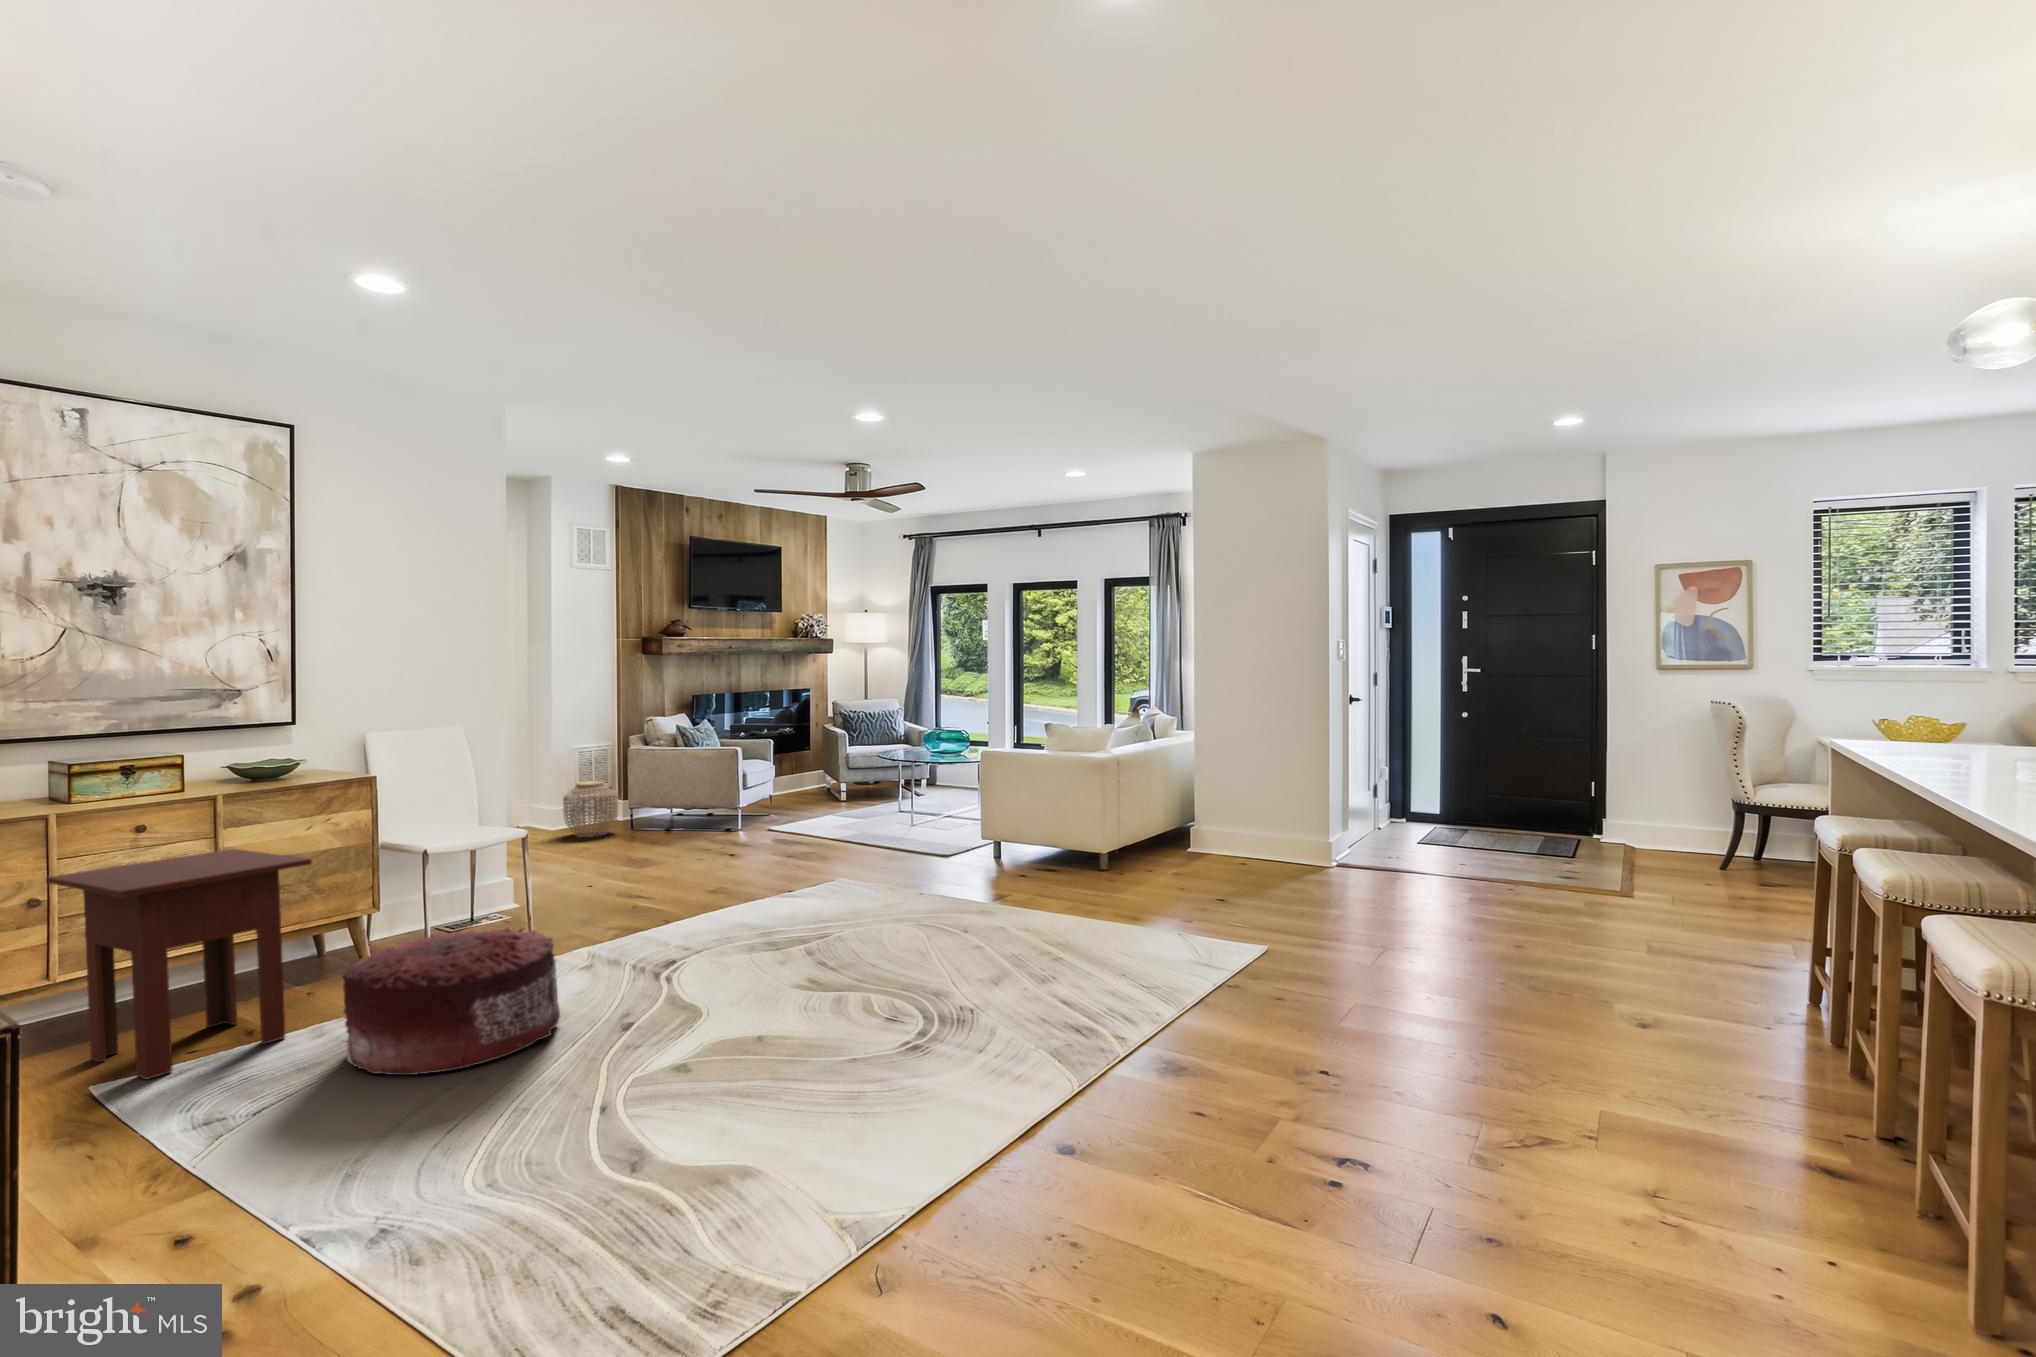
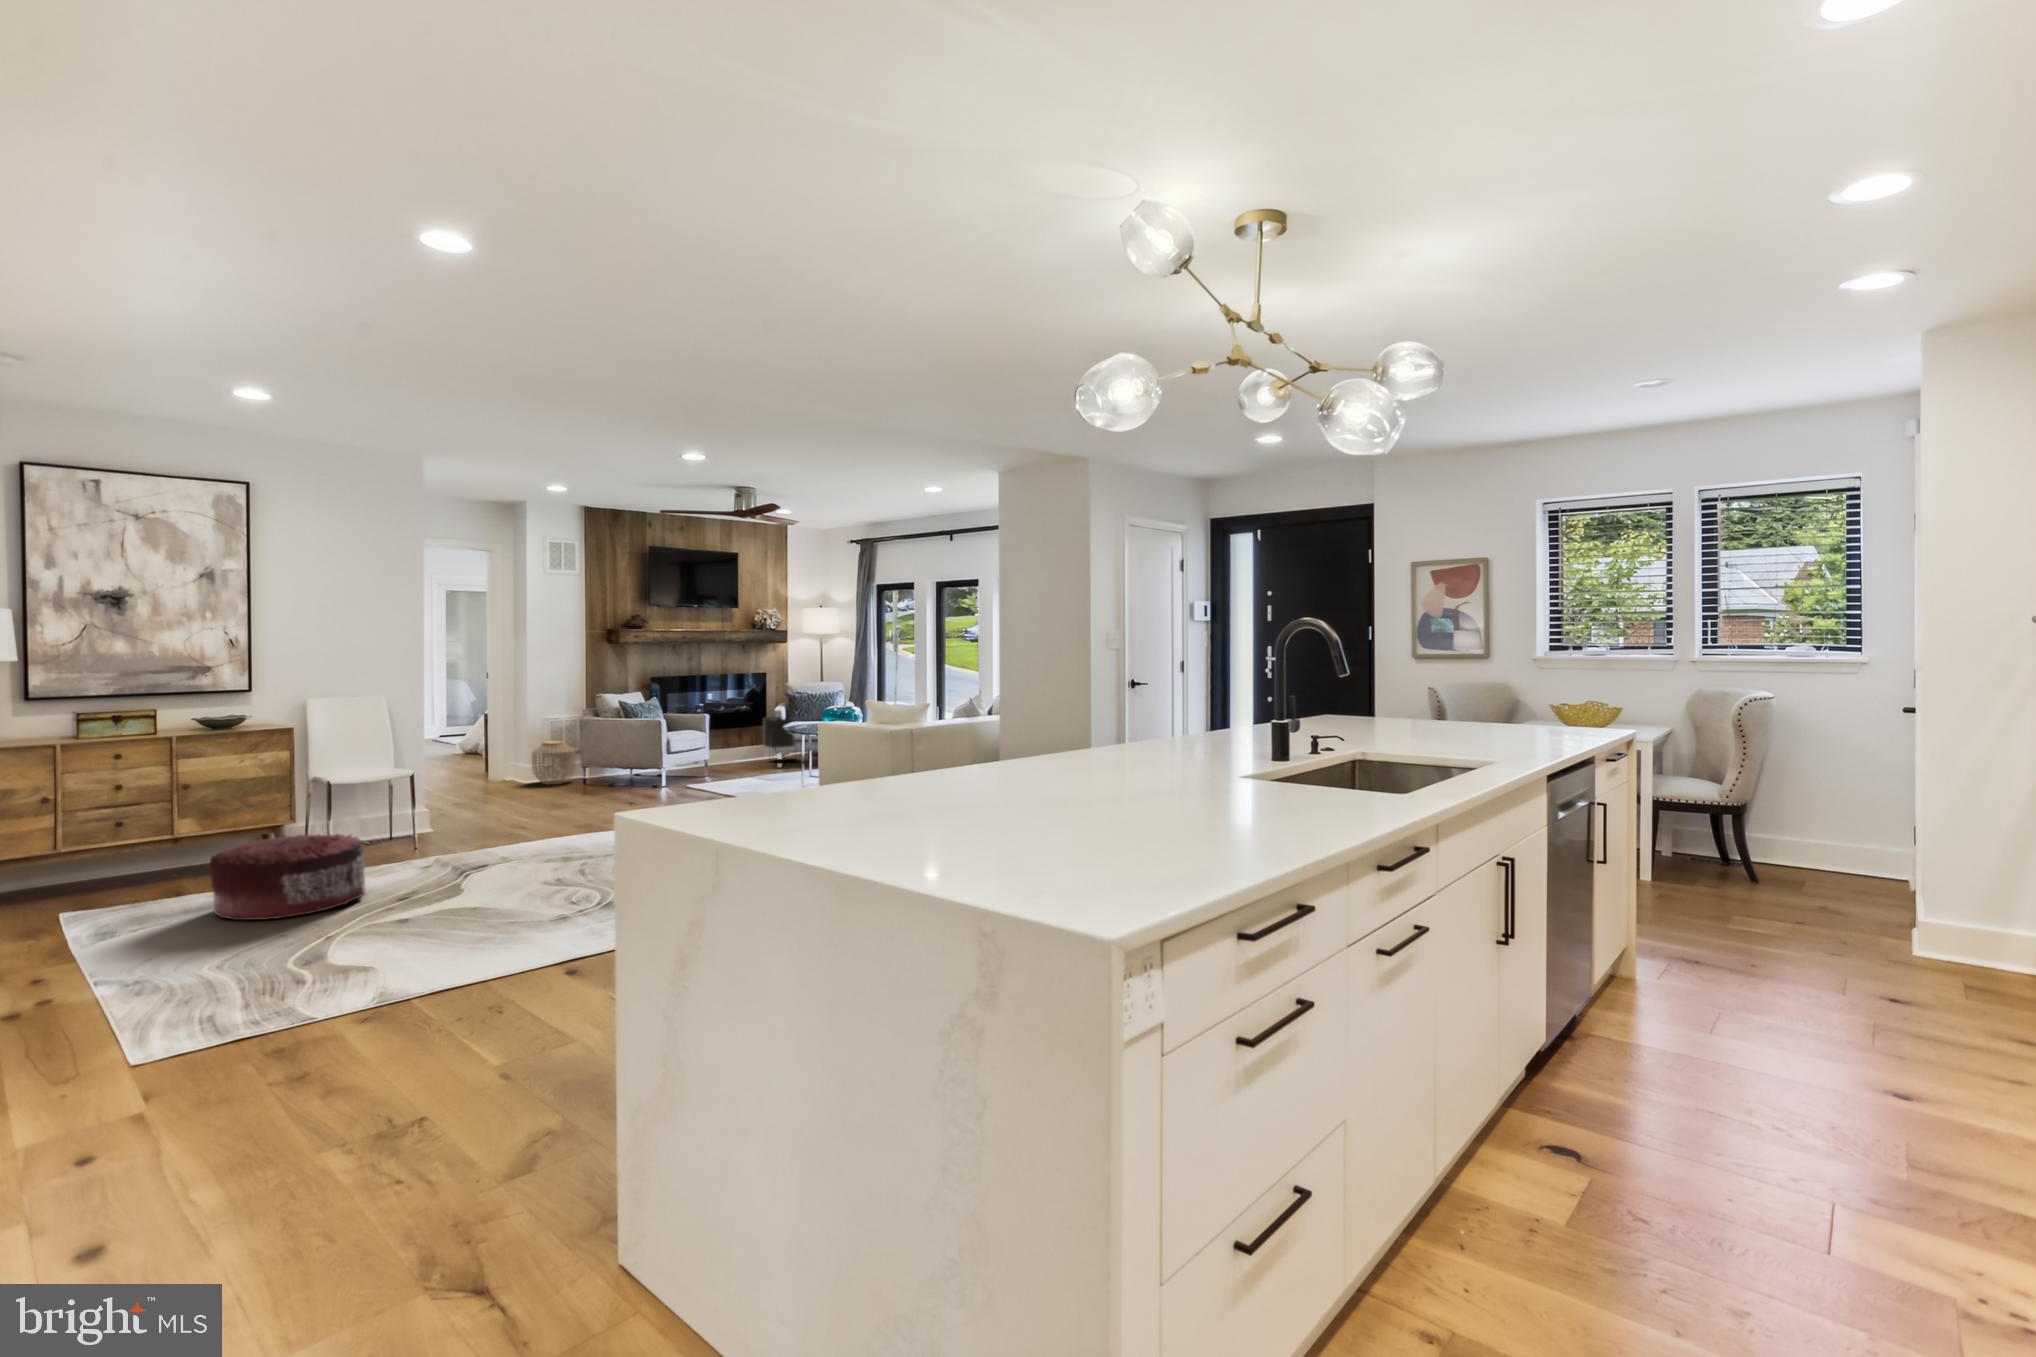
planter: none [817,742,856,799] -> present [763,717,796,749]
side table: present [46,849,312,1080] -> none [52,773,214,914]

